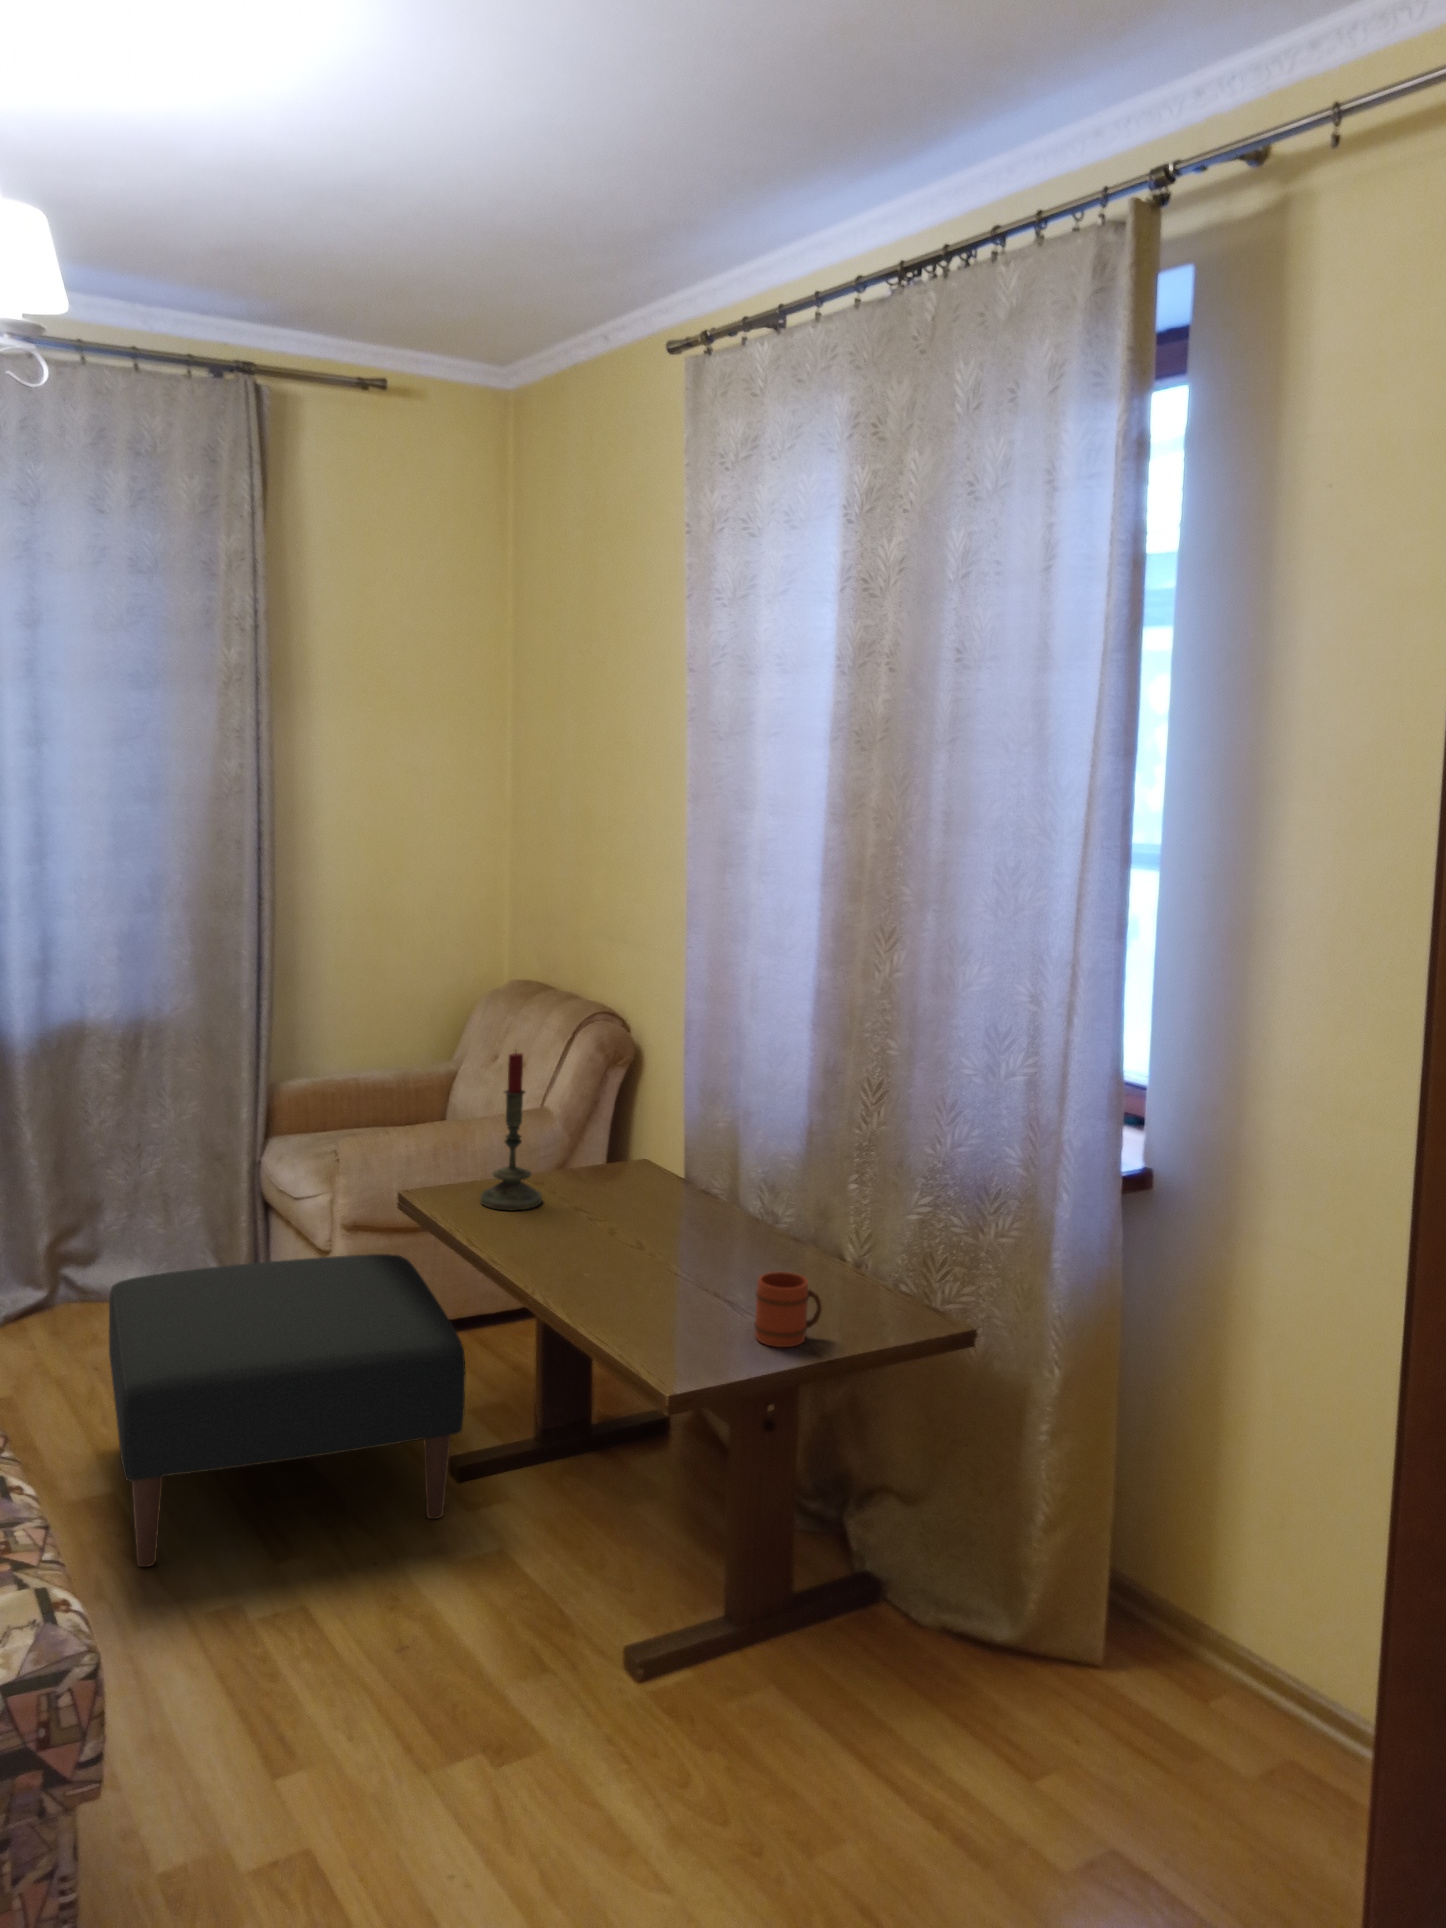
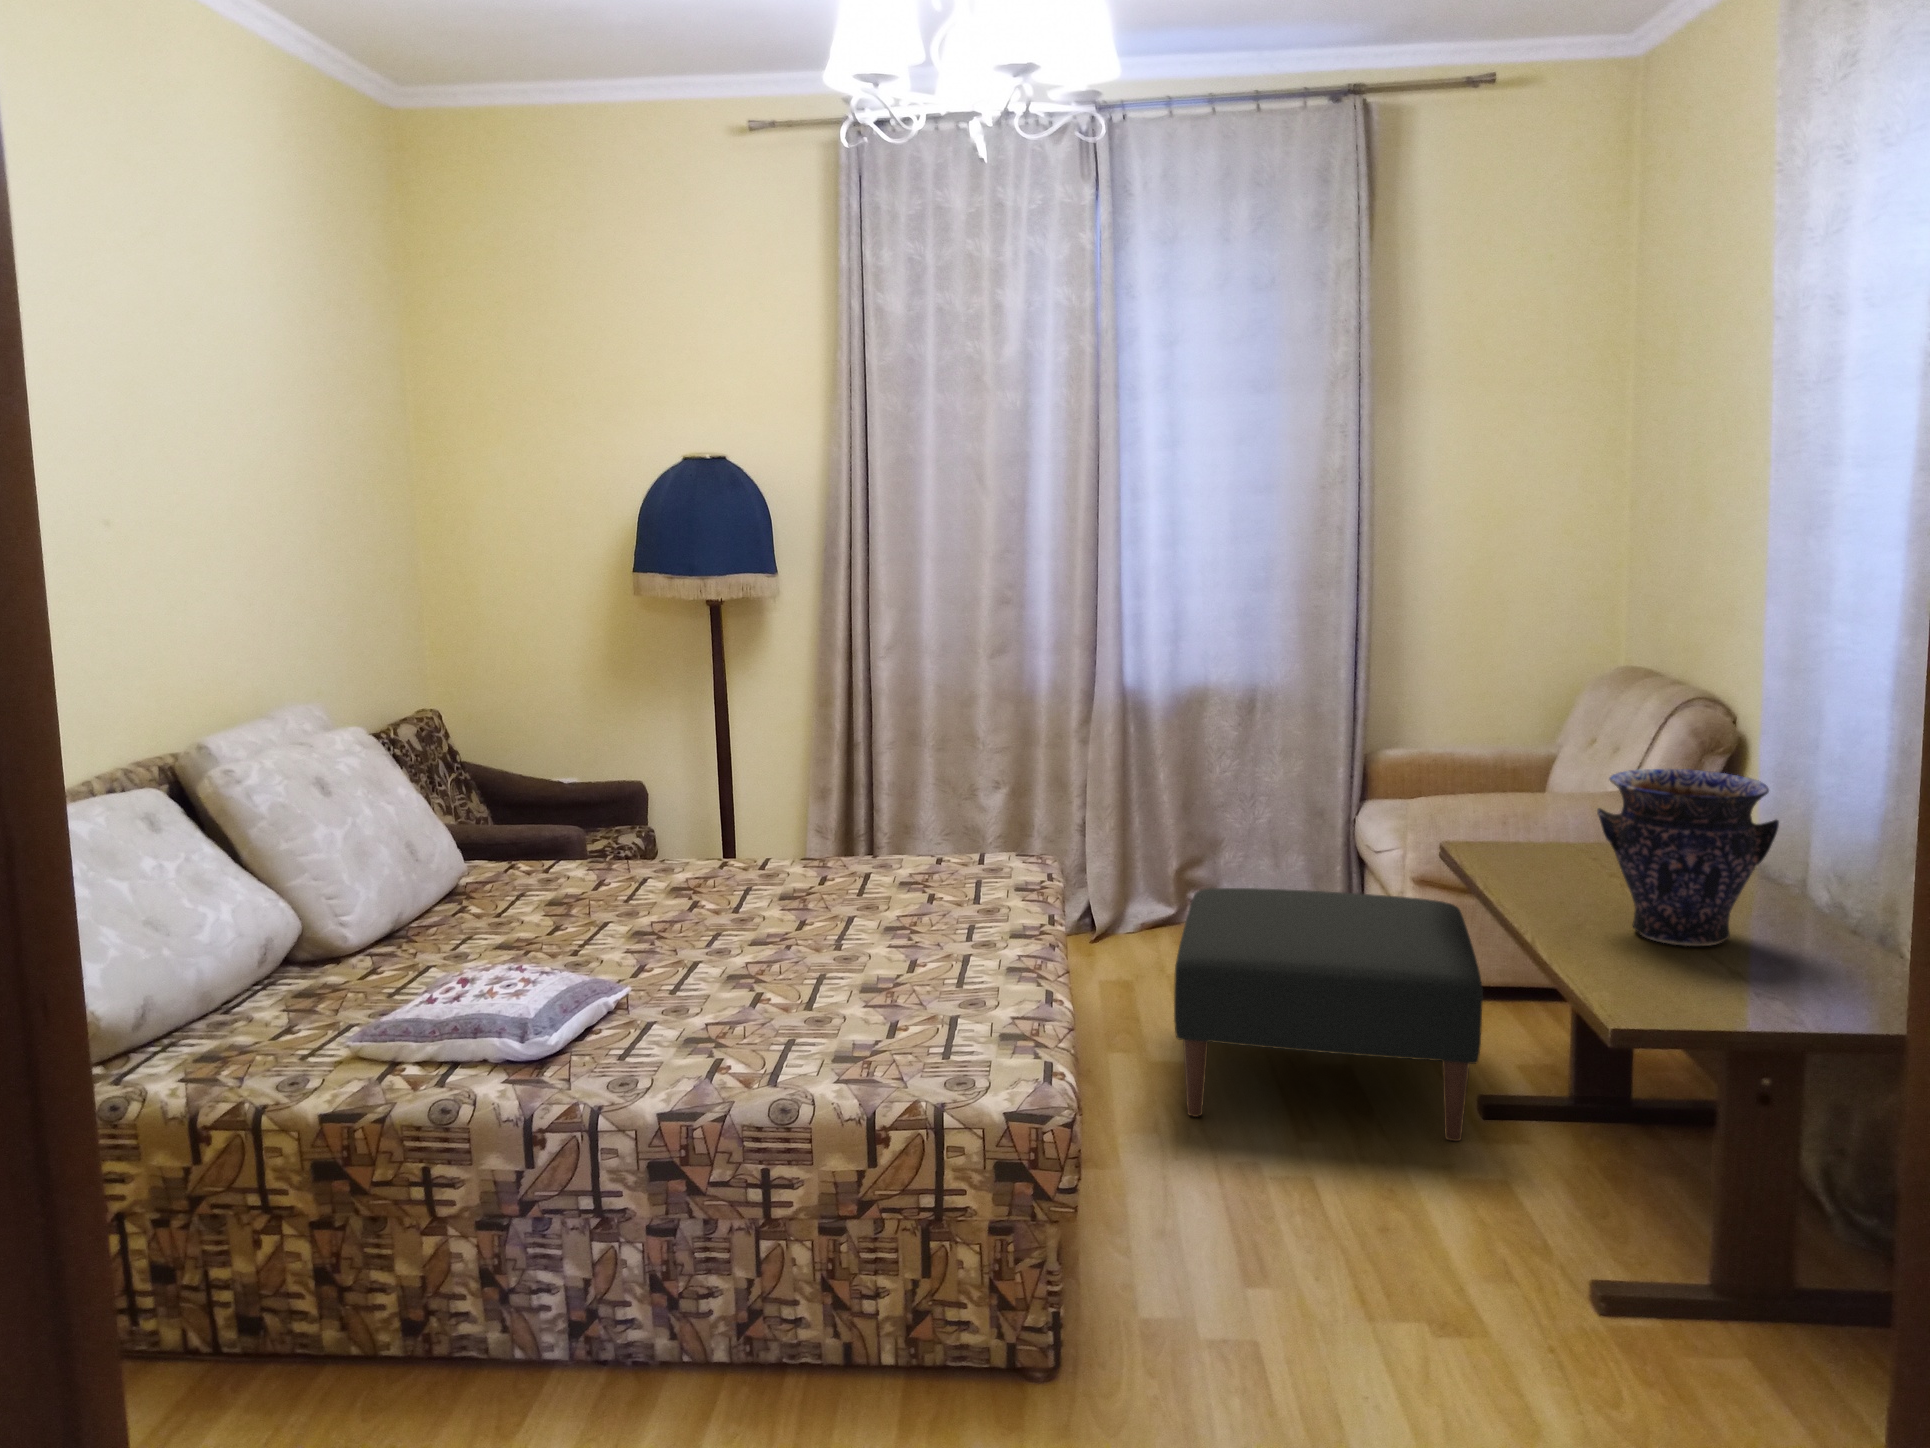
candle: present [481,1053,542,1210] -> none [1525,708,1590,868]
vase: none [582,1112,738,1288] -> present [1597,769,1779,946]
mug: present [754,1272,822,1347] -> none [1763,934,1850,1014]

